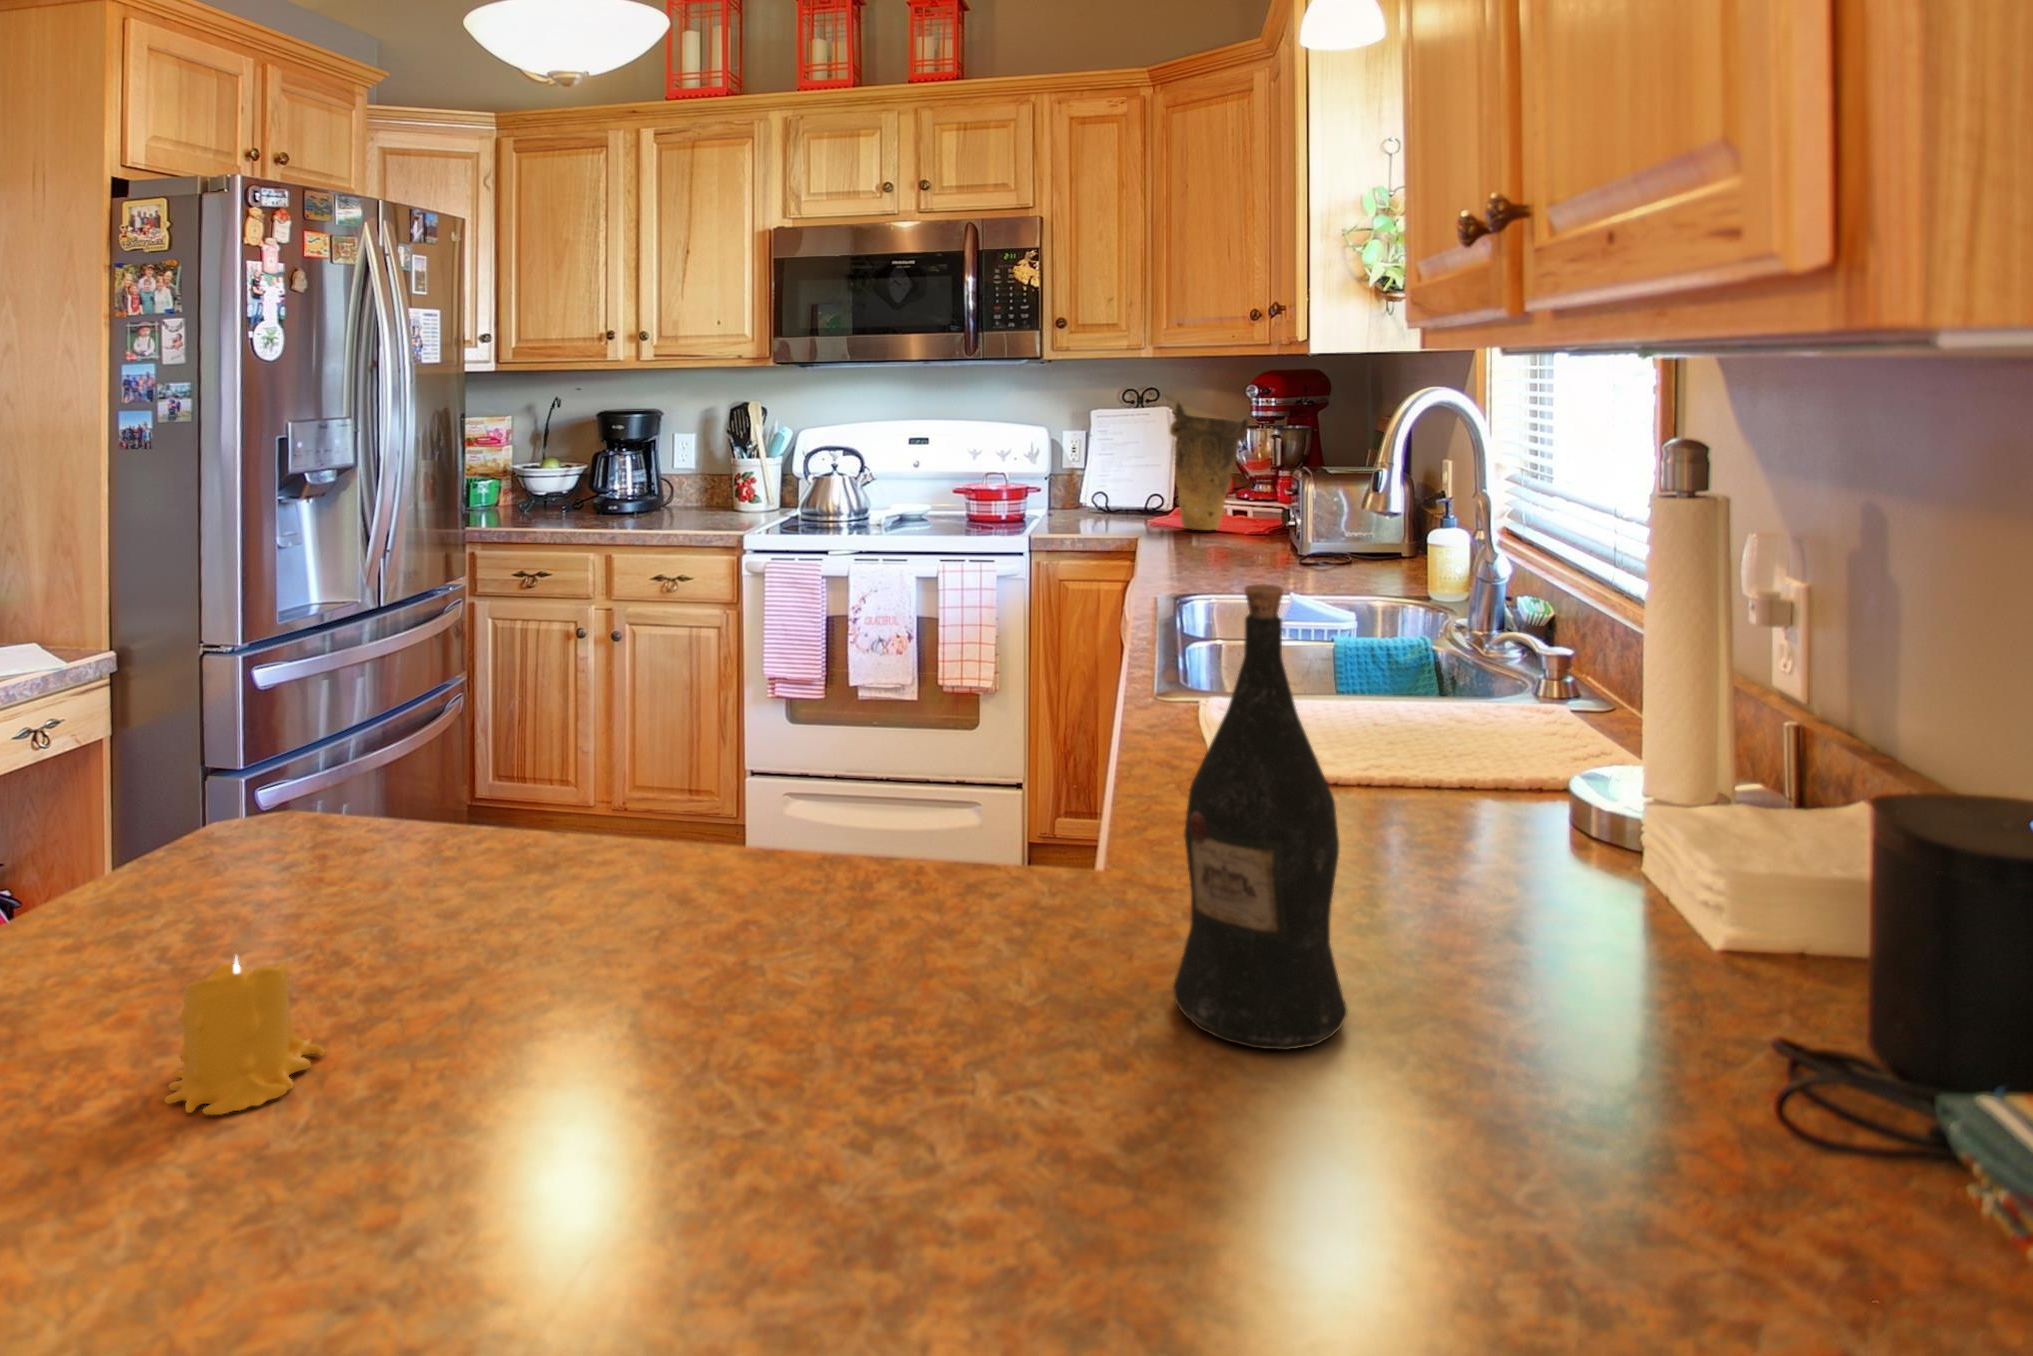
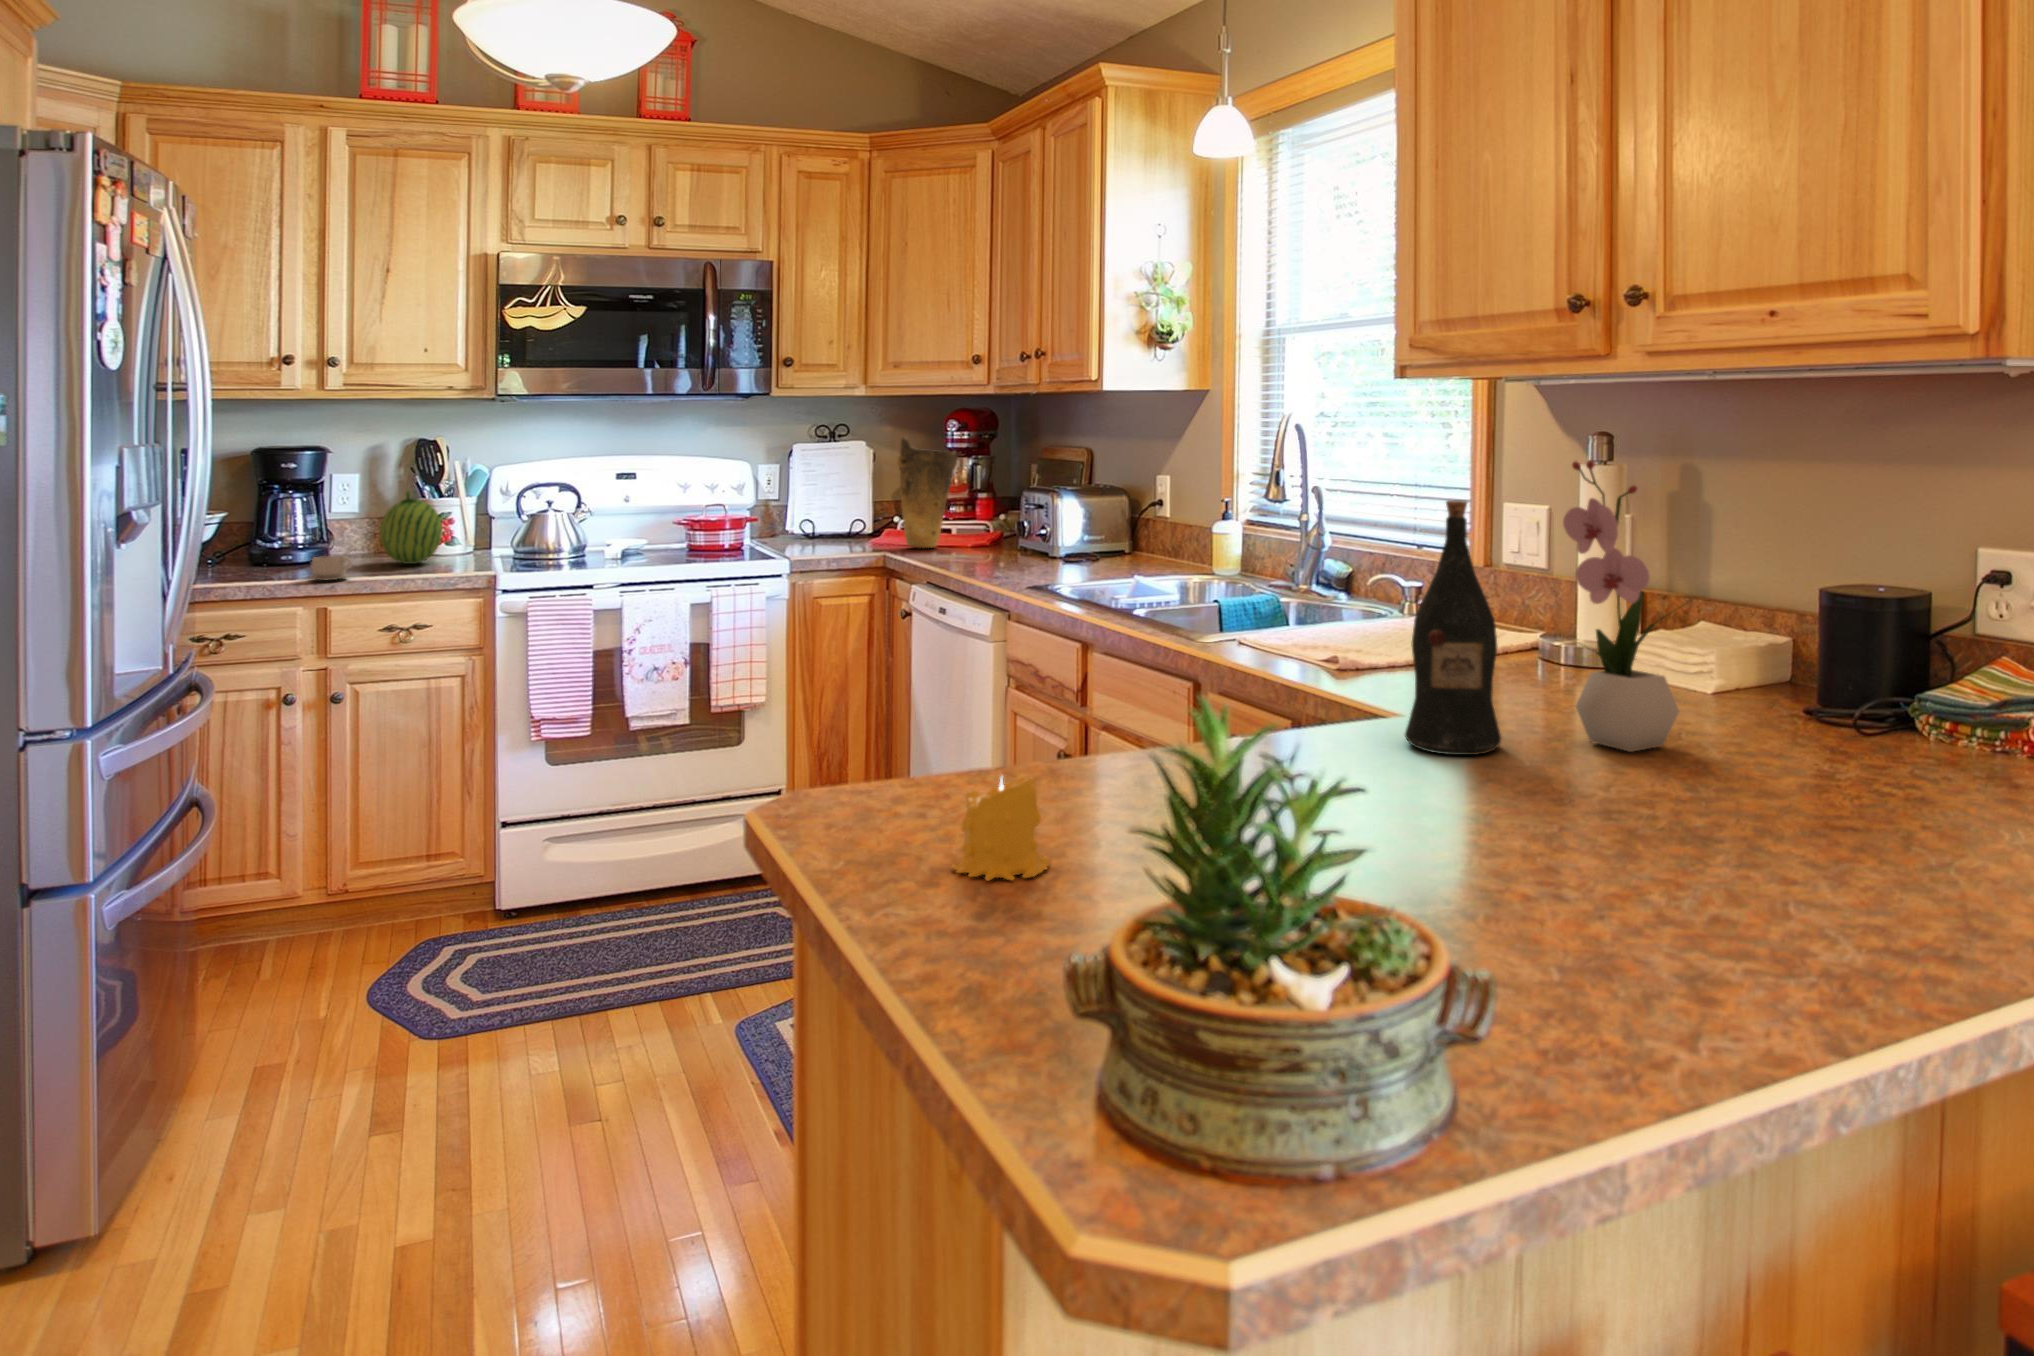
fruit: none [674,452,726,521] -> present [380,491,443,564]
teacup: none [600,507,633,534] -> present [310,550,355,580]
flower arrangement: none [1469,528,1770,1133] -> present [1563,460,1685,752]

